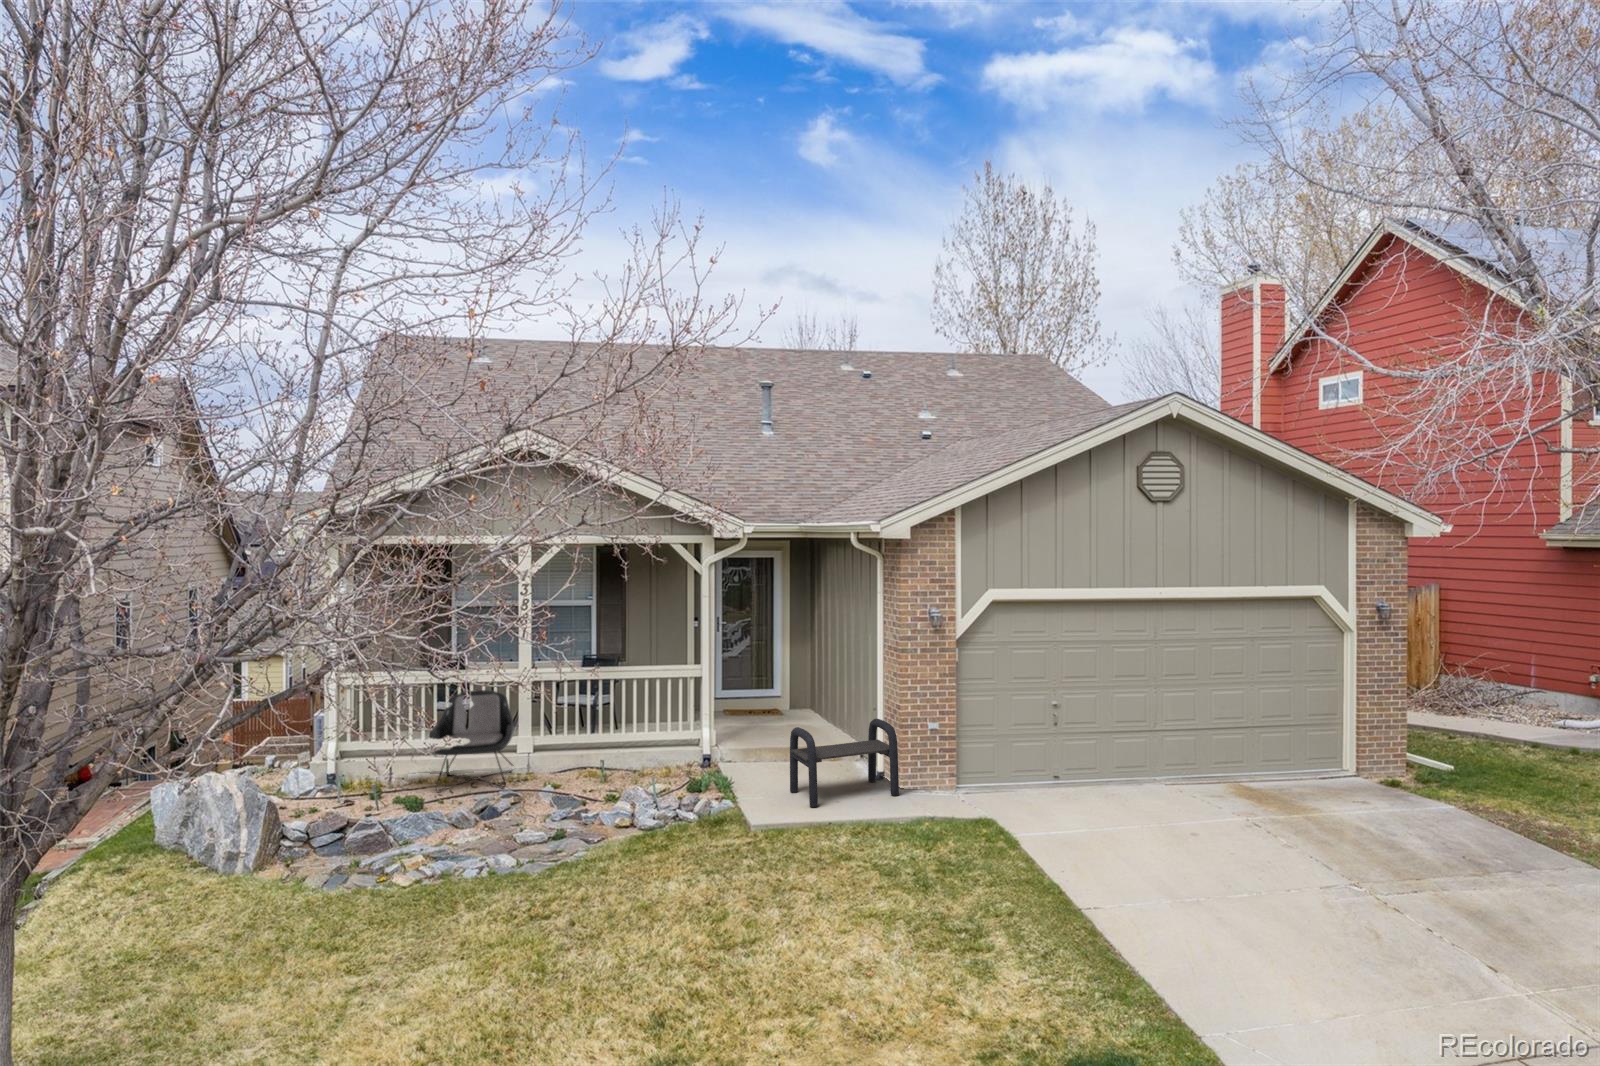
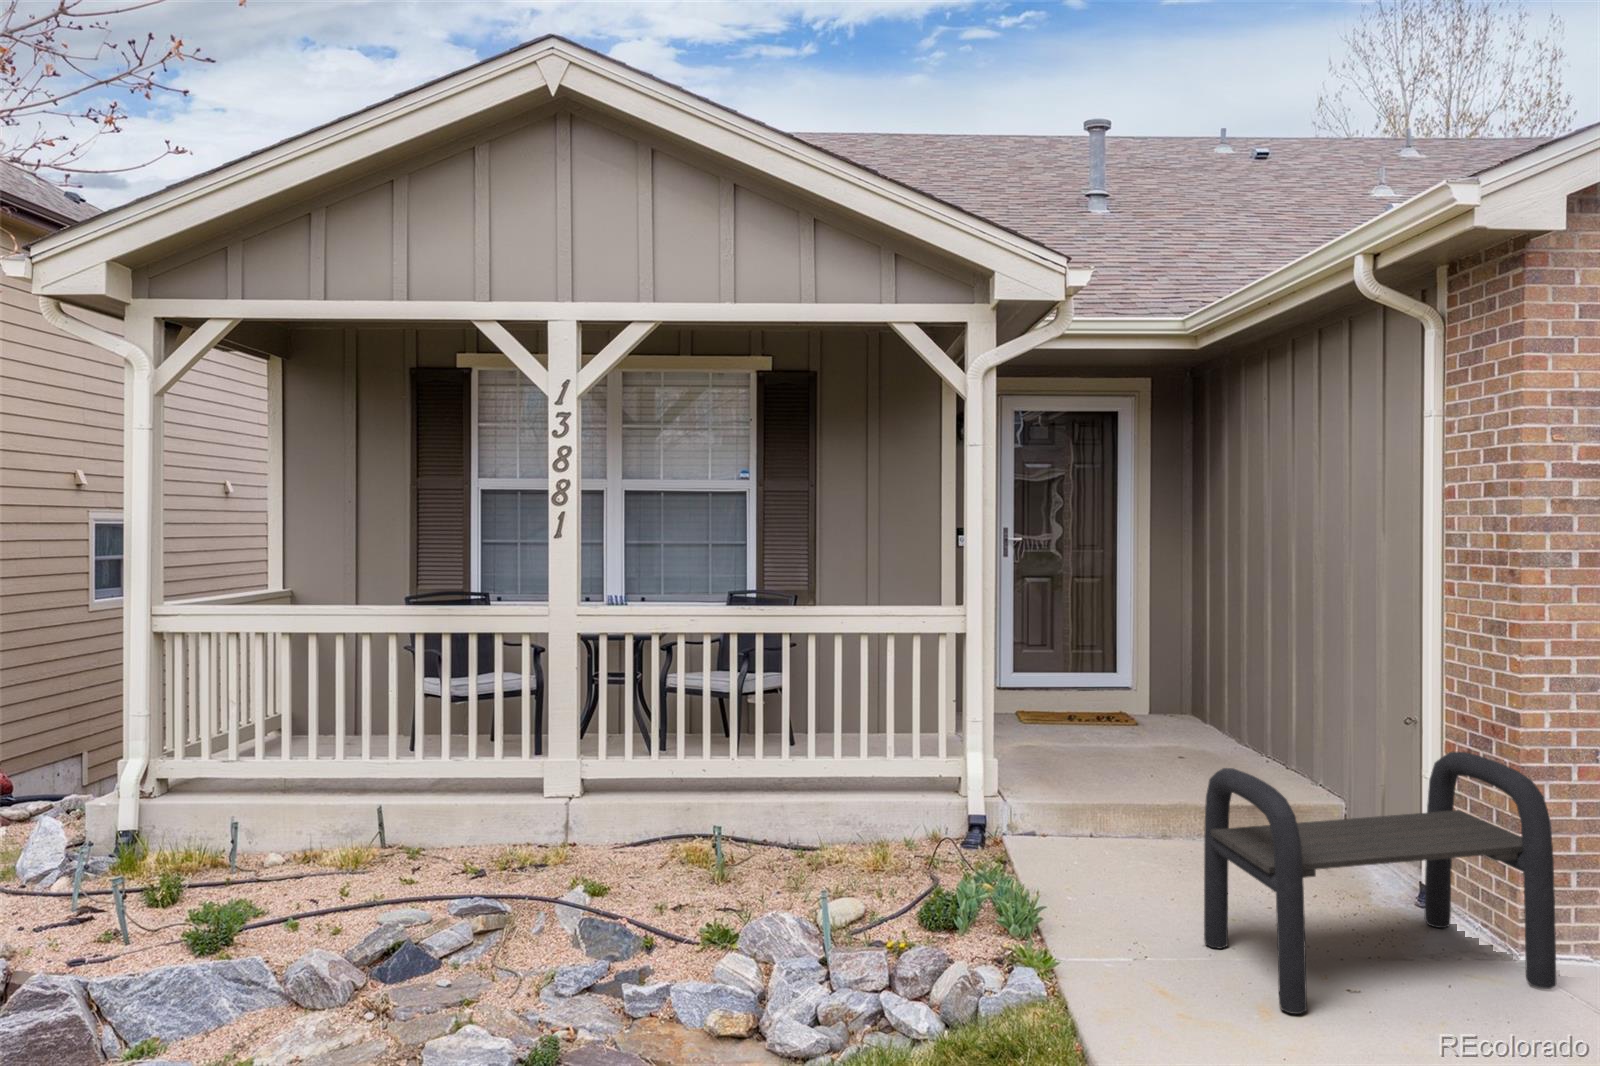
lounge chair: present [430,690,514,792] -> none [338,650,550,876]

